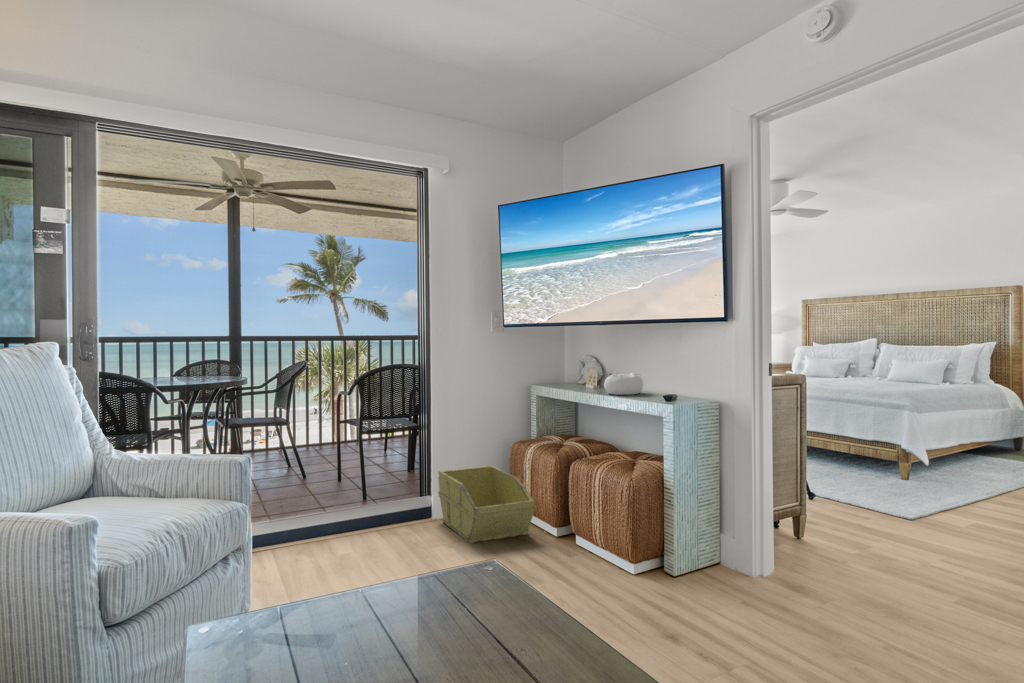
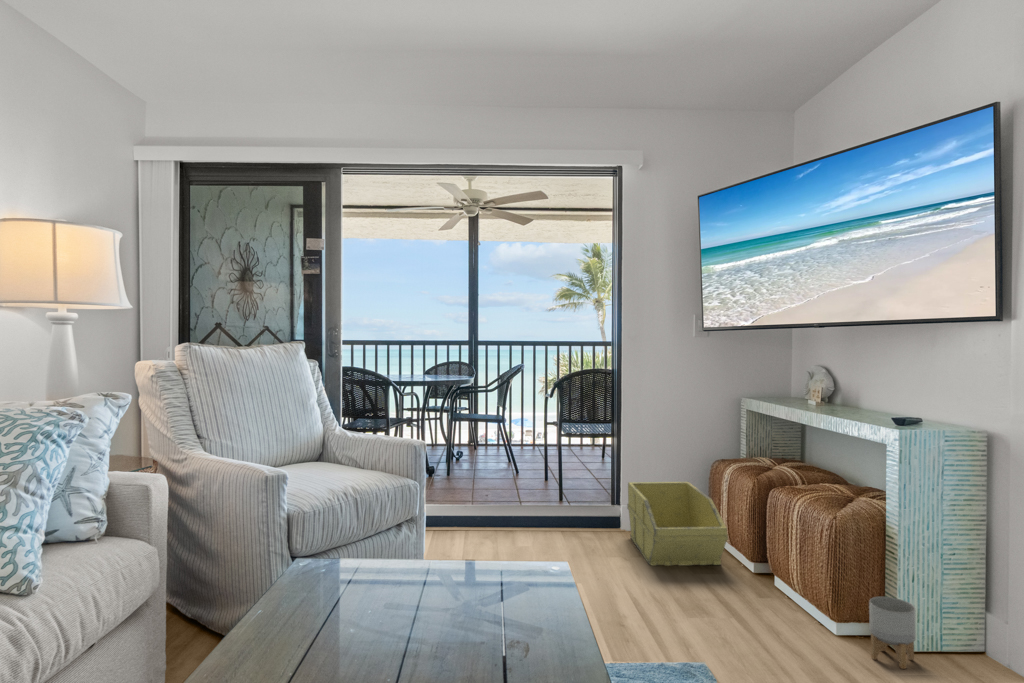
decorative bowl: present [604,372,643,395] -> none [818,384,870,413]
planter: none [654,535,685,586] -> present [869,597,916,669]

